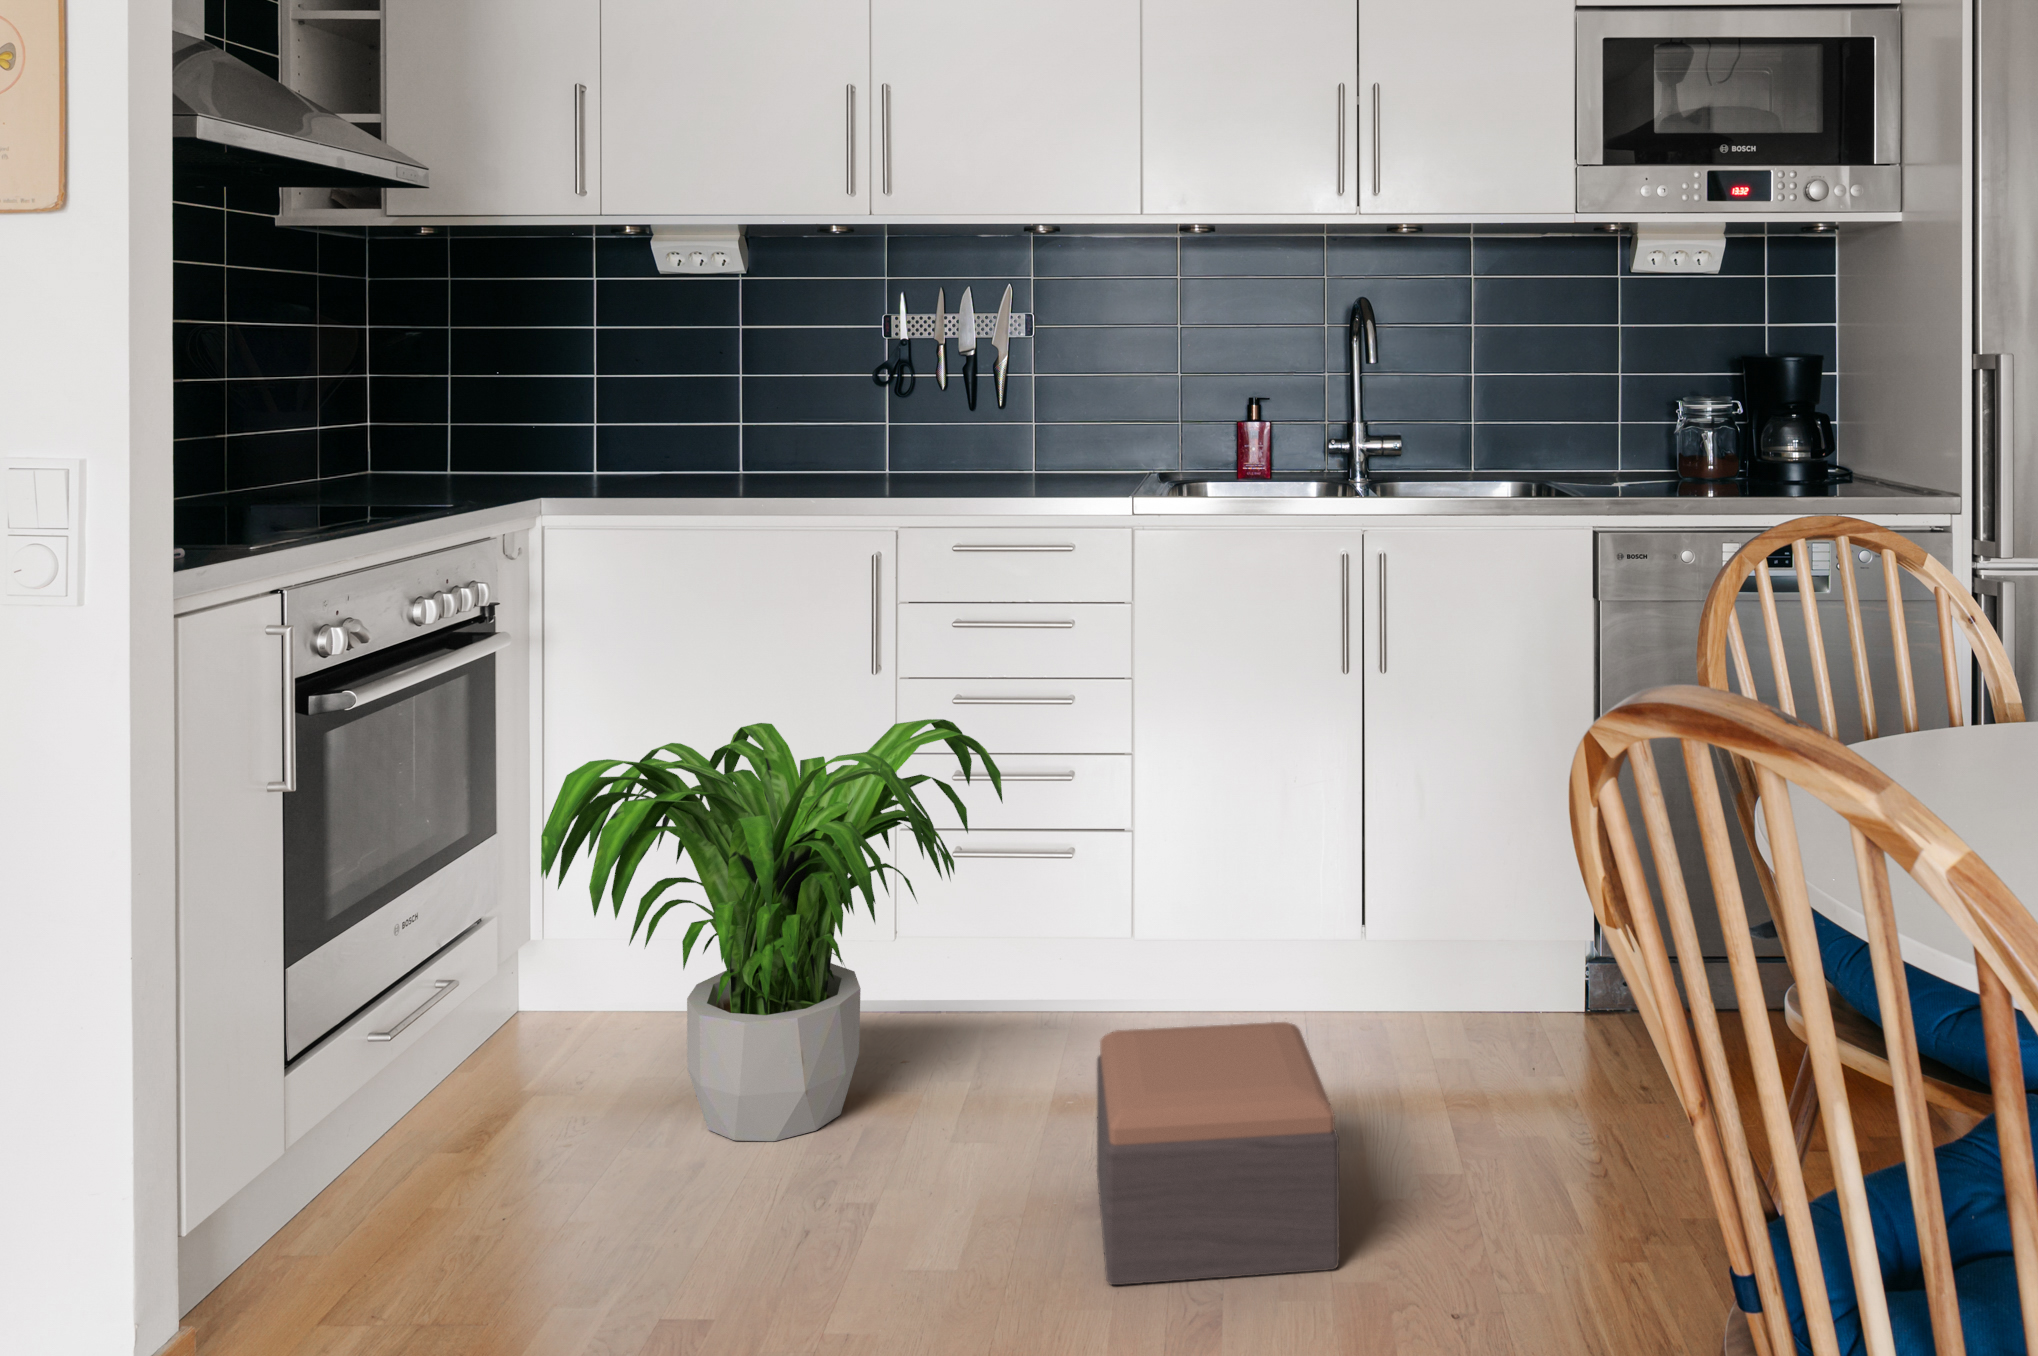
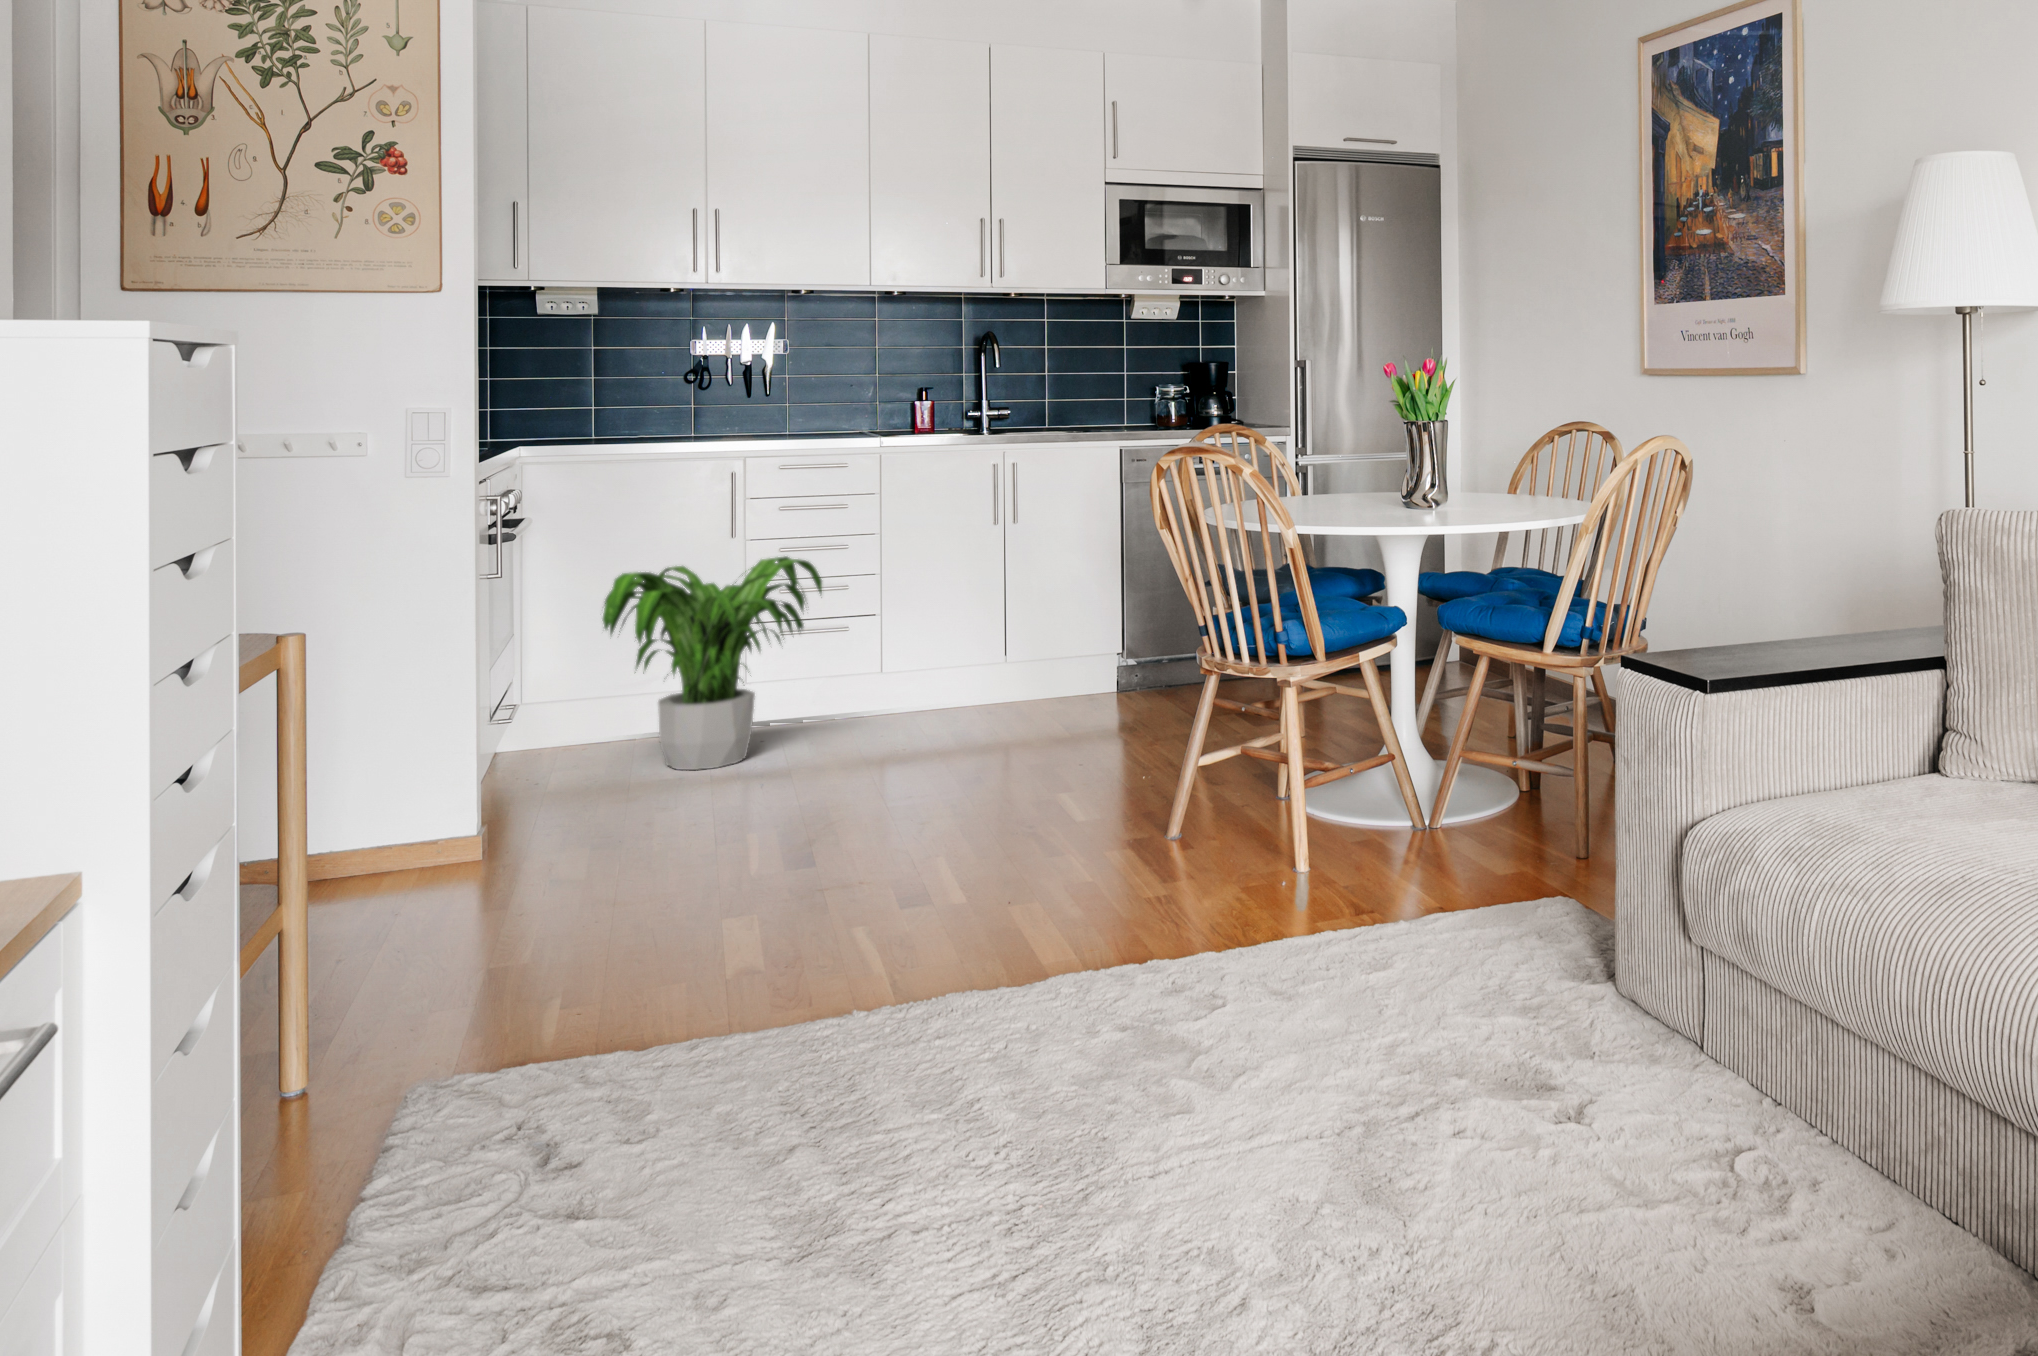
footstool: present [1097,1022,1339,1285] -> none [900,674,1030,775]

